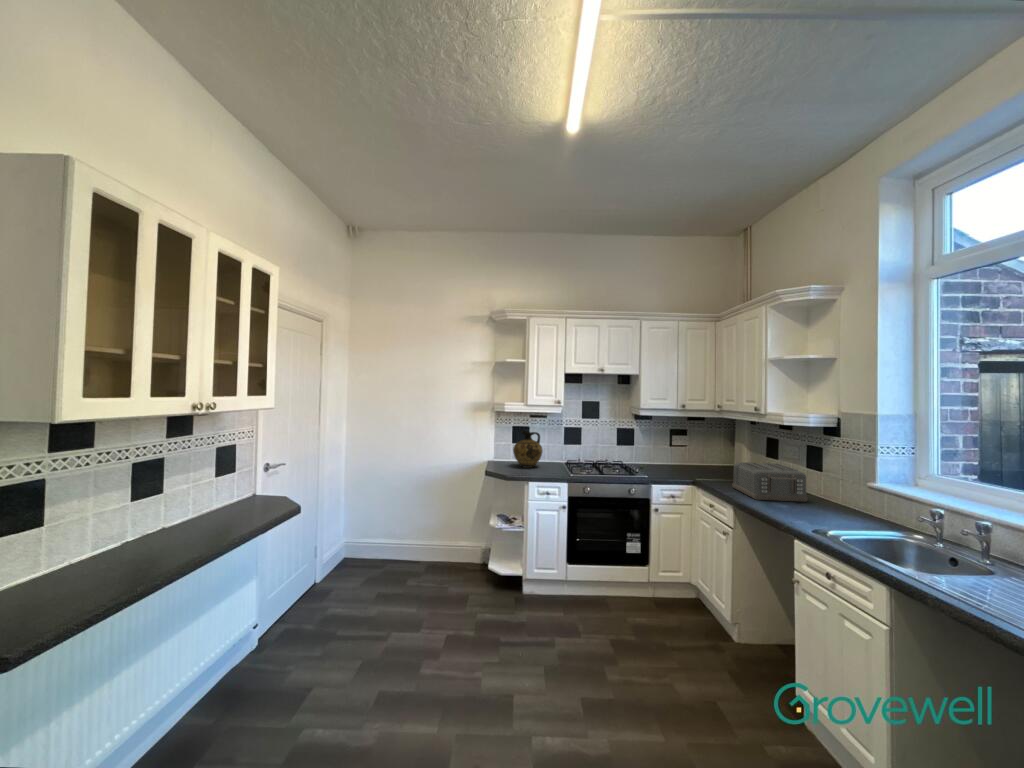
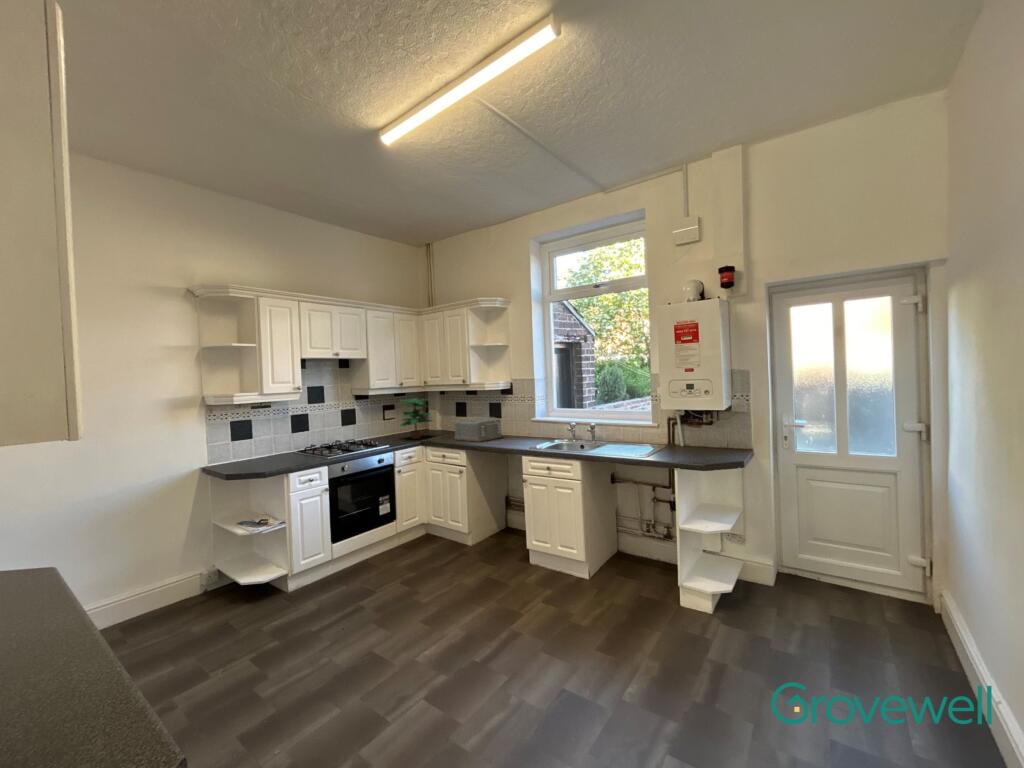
potted plant: none [675,425,723,476] -> present [400,398,432,439]
ceramic jug: present [513,430,542,468] -> none [244,423,281,464]

